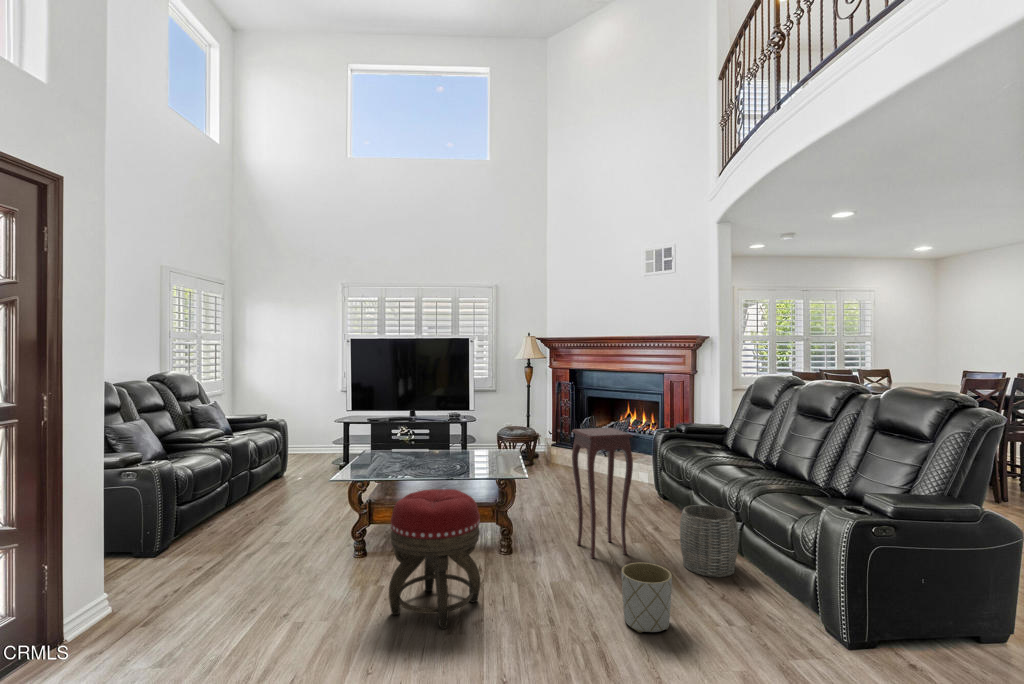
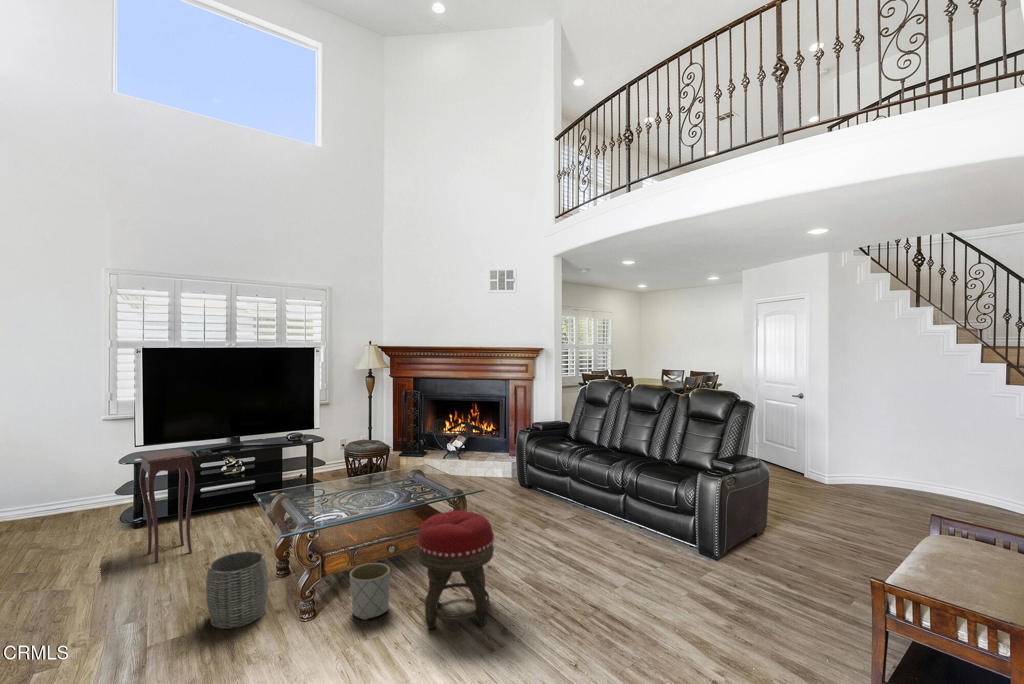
side table: present [572,428,633,558] -> present [139,449,195,563]
woven basket: present [680,505,738,577] -> present [206,551,268,629]
planter: present [621,562,672,633] -> present [350,563,390,620]

